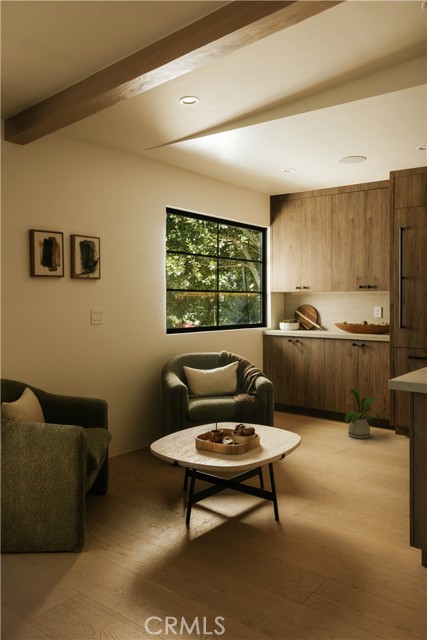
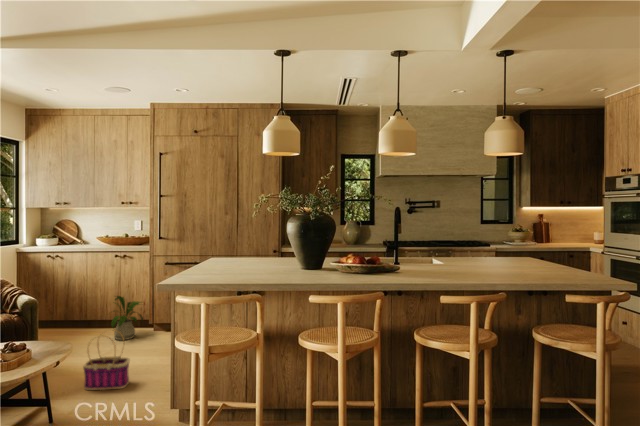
basket: none [309,429,357,497] -> present [83,330,130,390]

